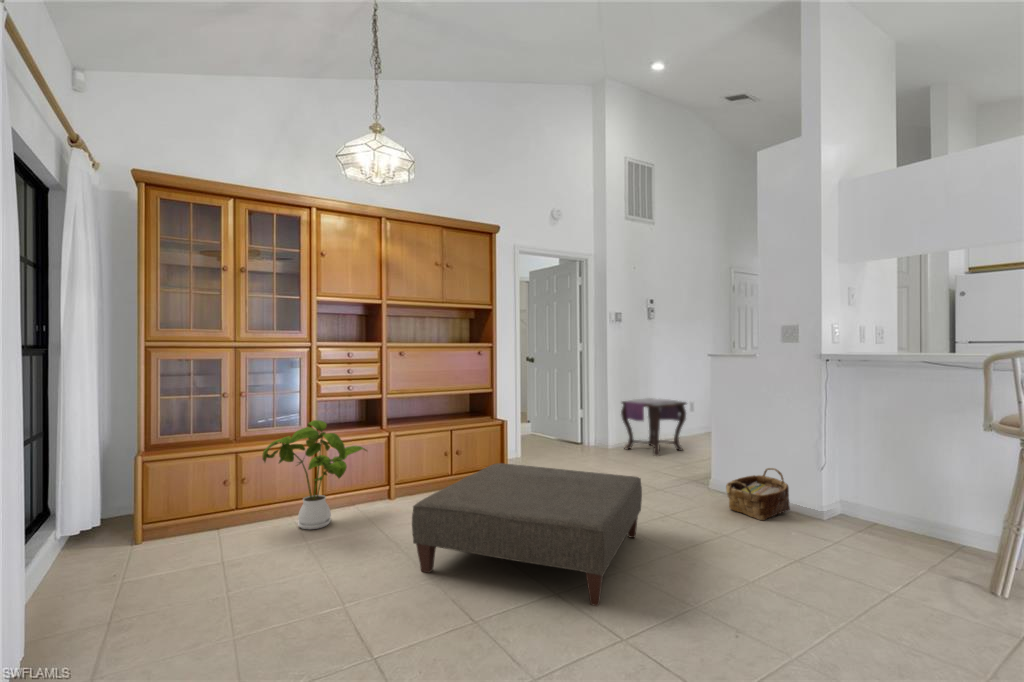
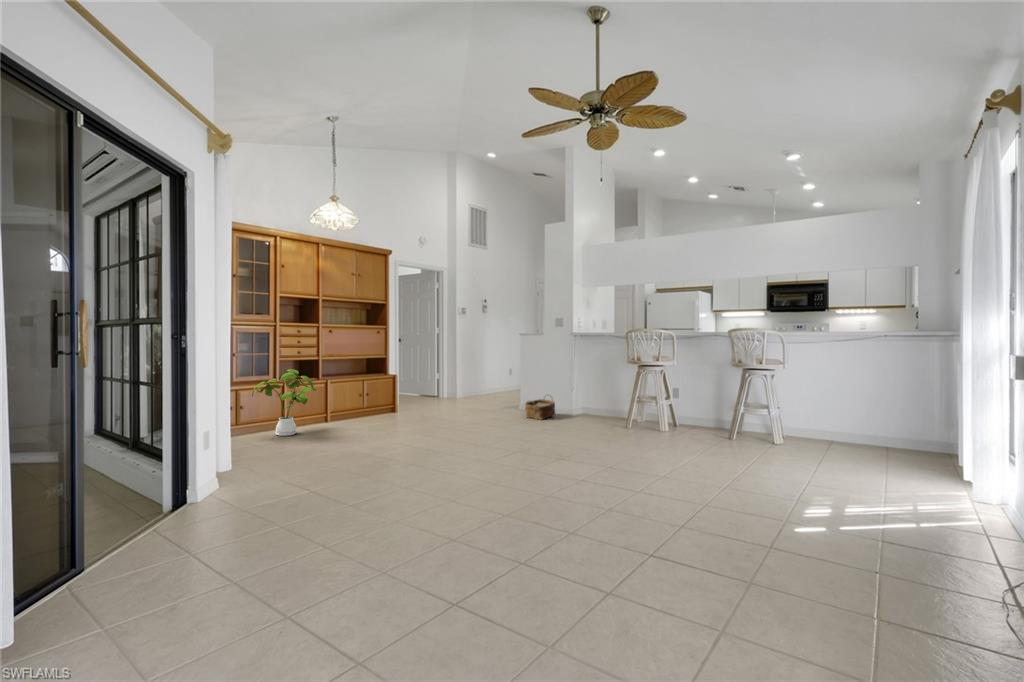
side table: present [621,398,686,456] -> none [465,365,506,400]
ottoman: present [412,463,642,606] -> none [365,395,481,446]

